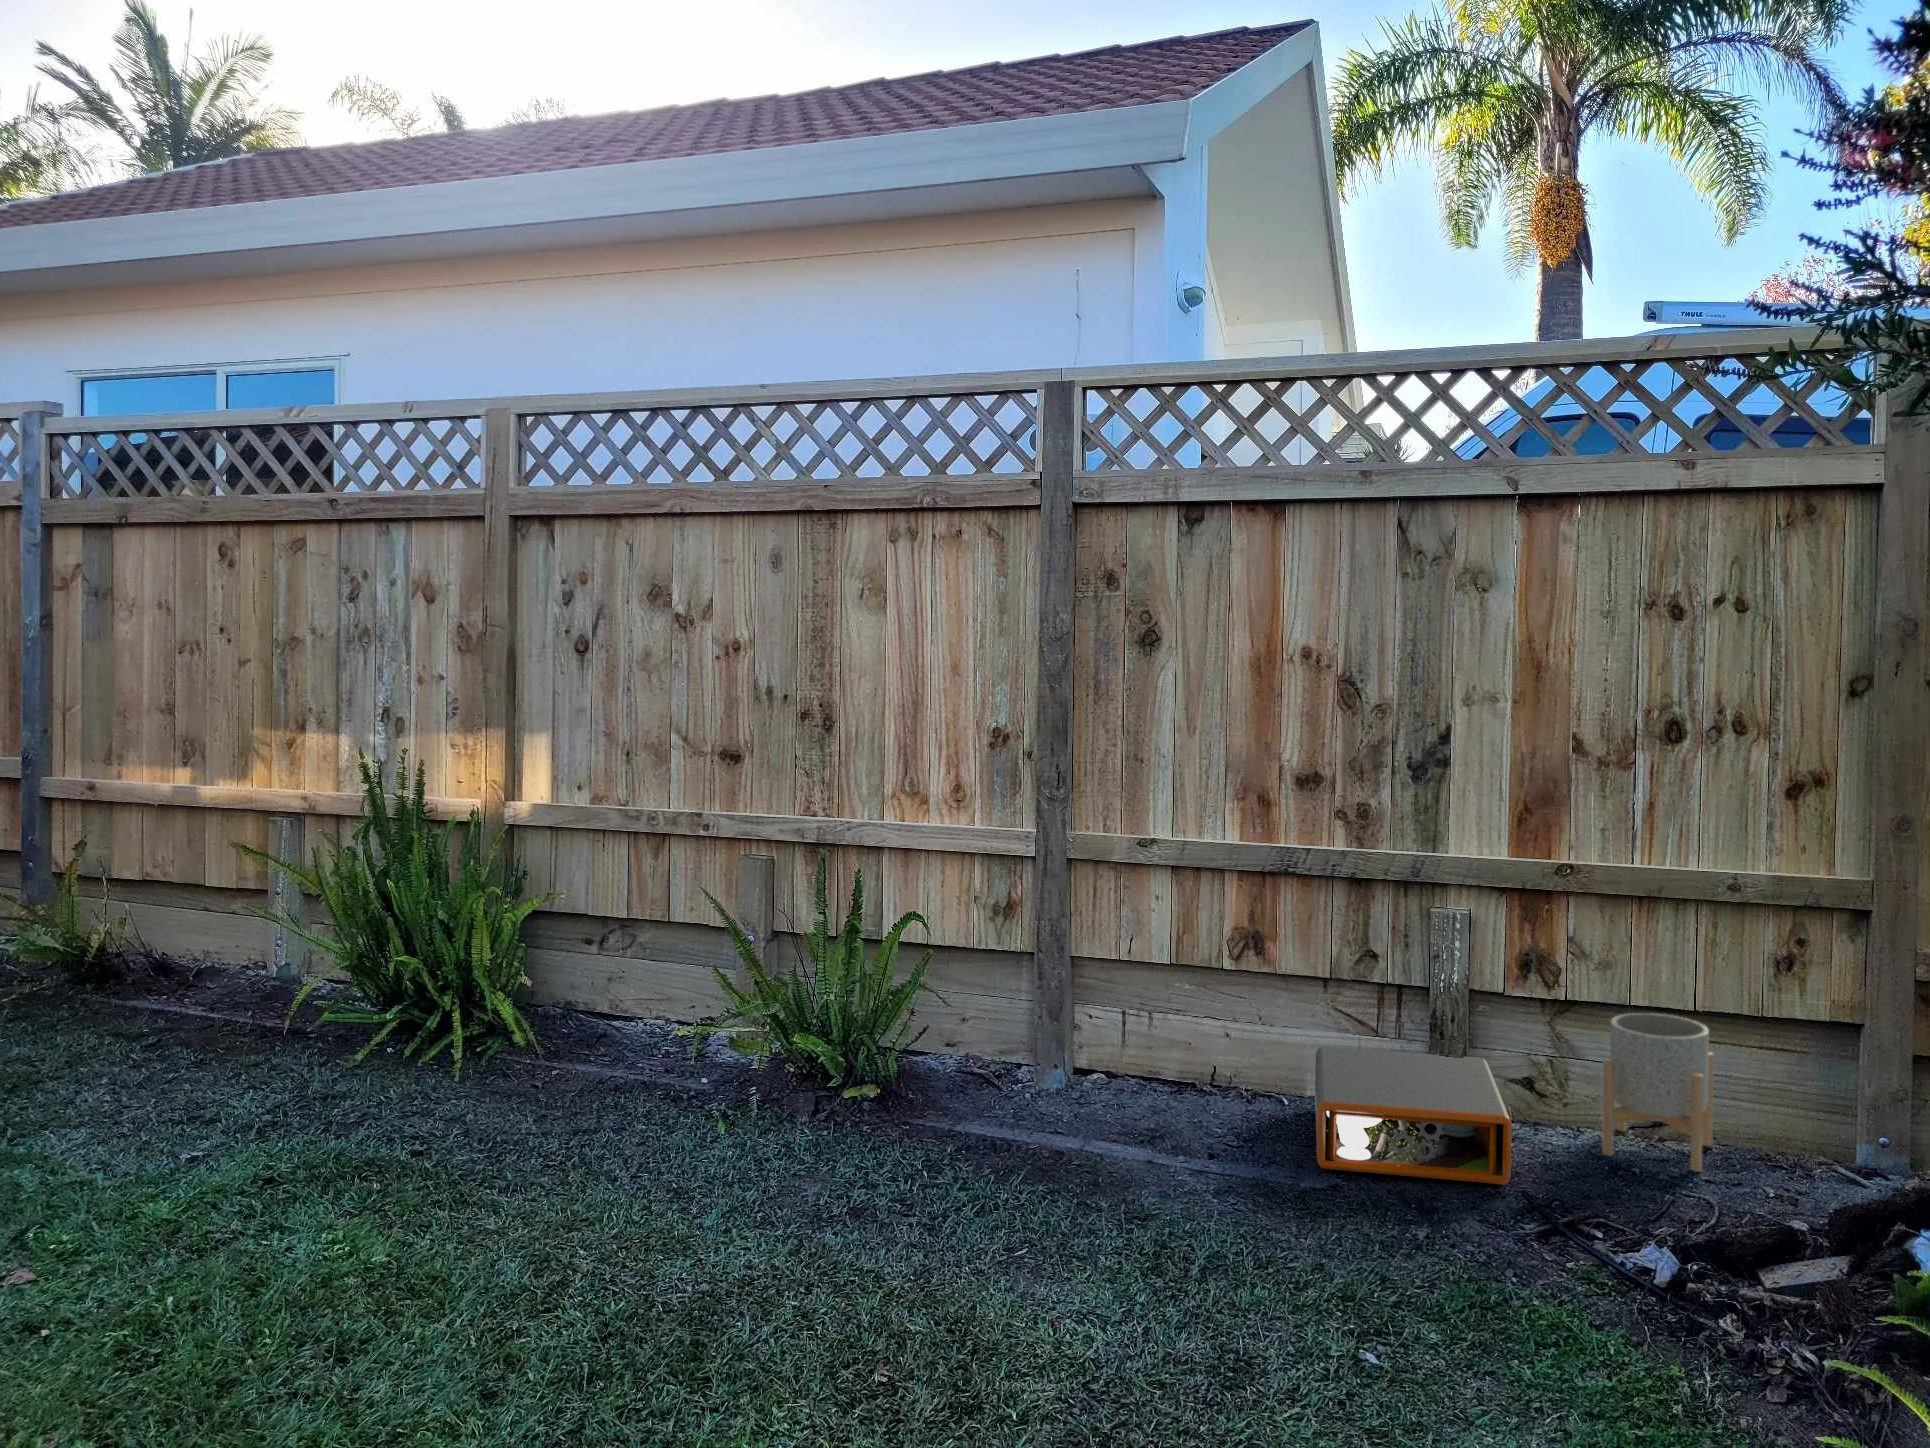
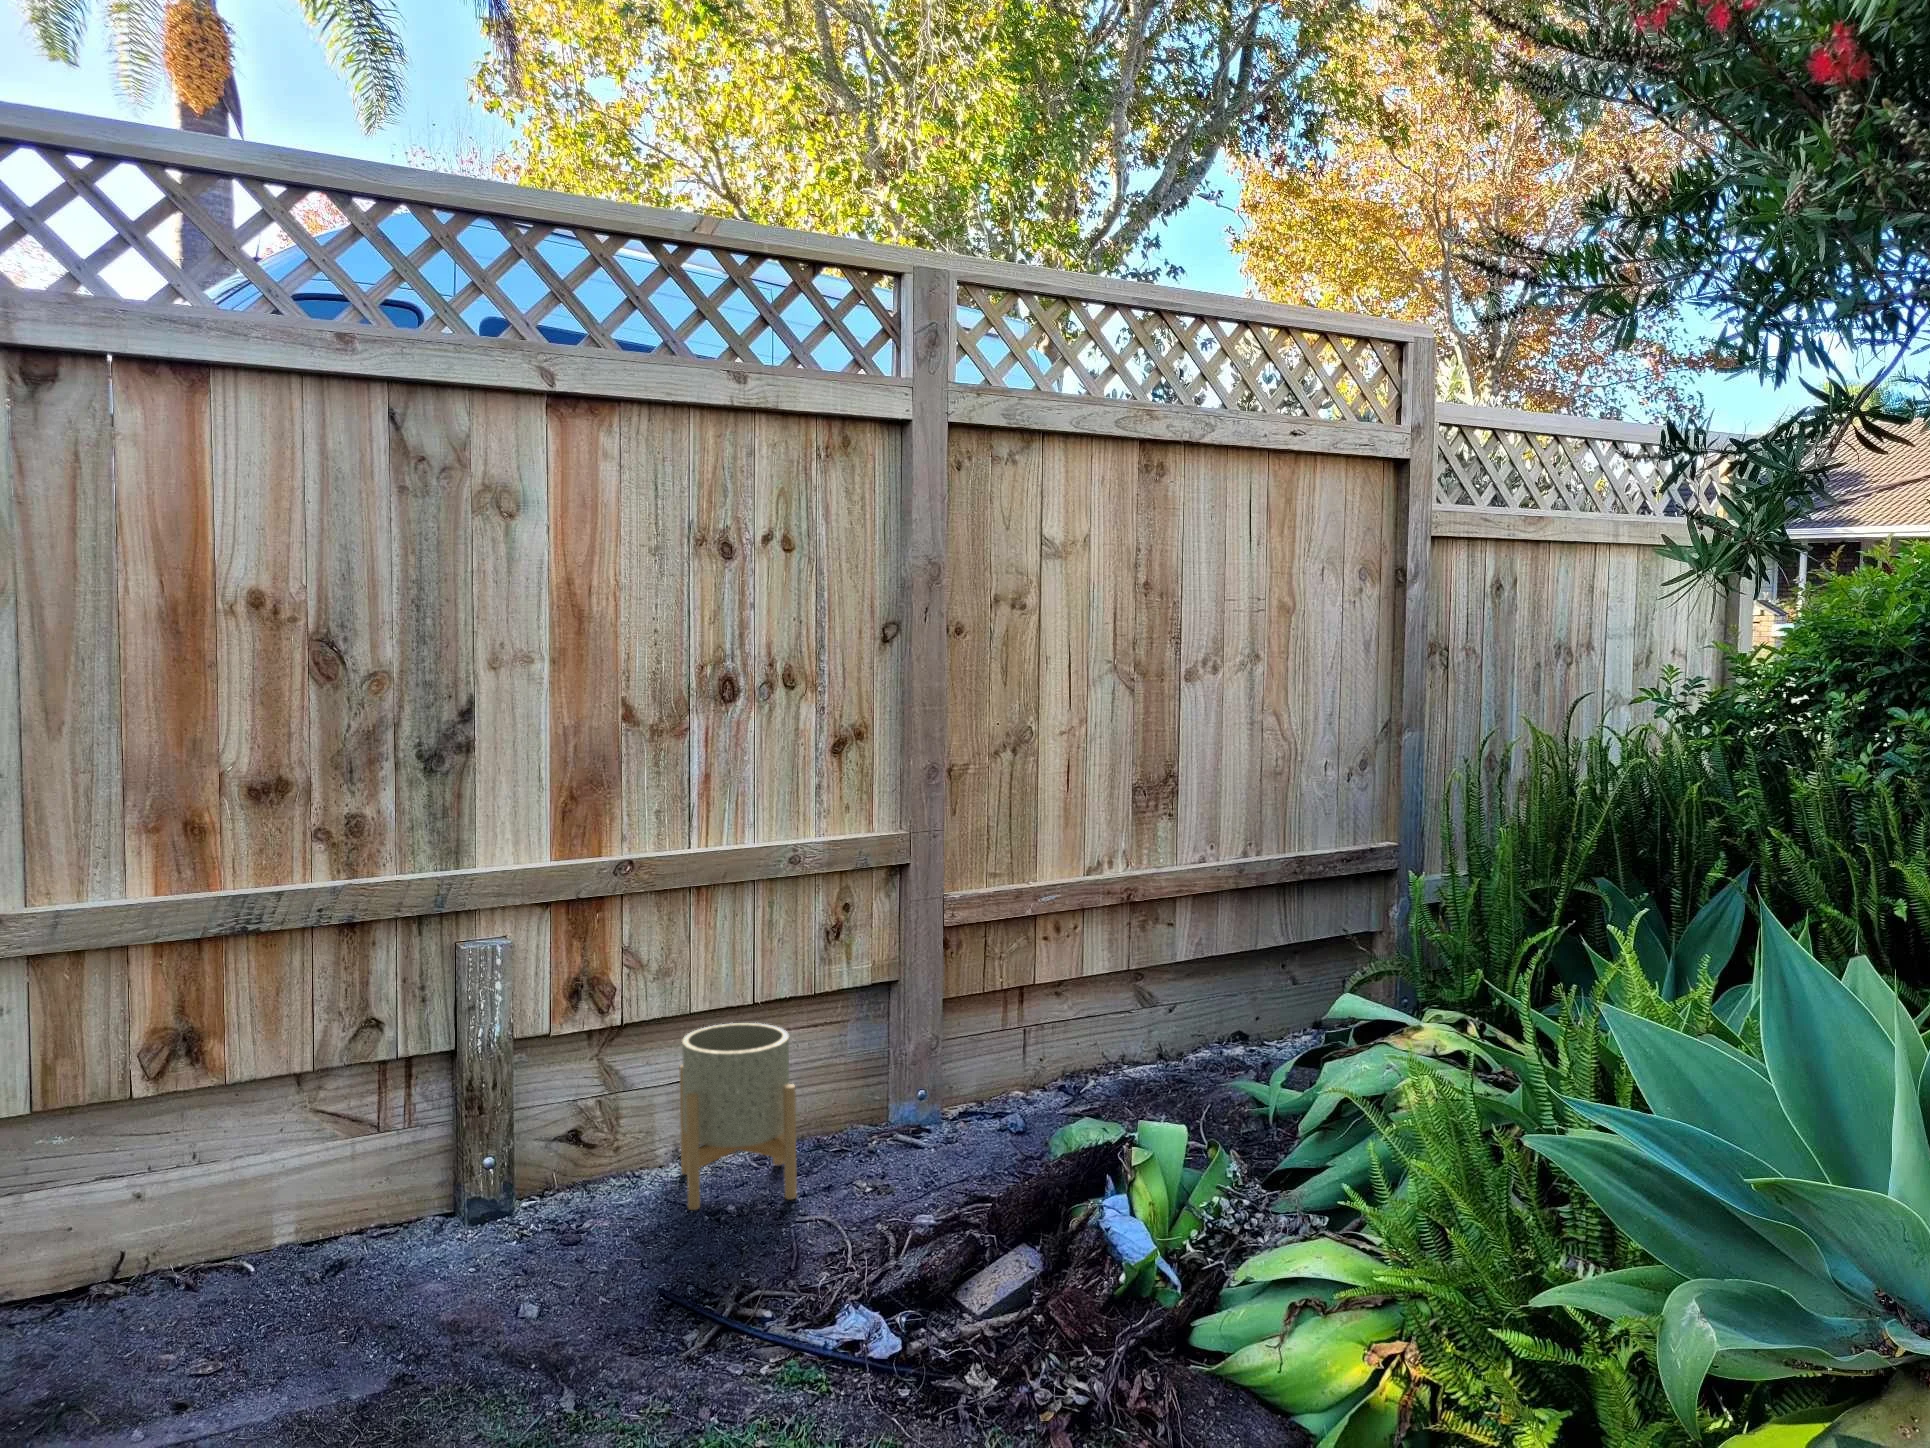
storage box: present [1315,1047,1512,1184] -> none [302,1128,625,1353]

